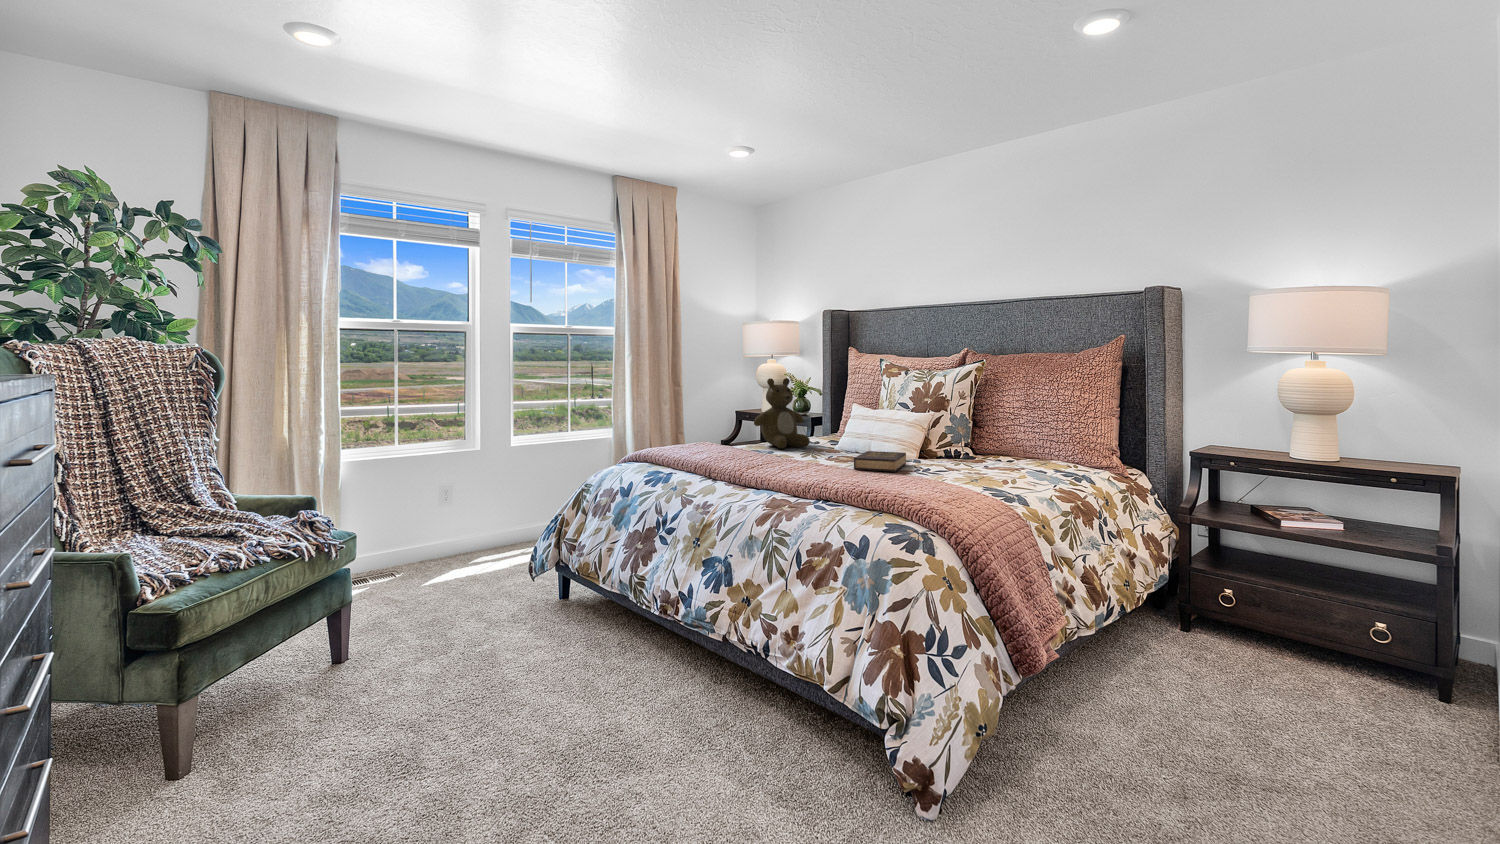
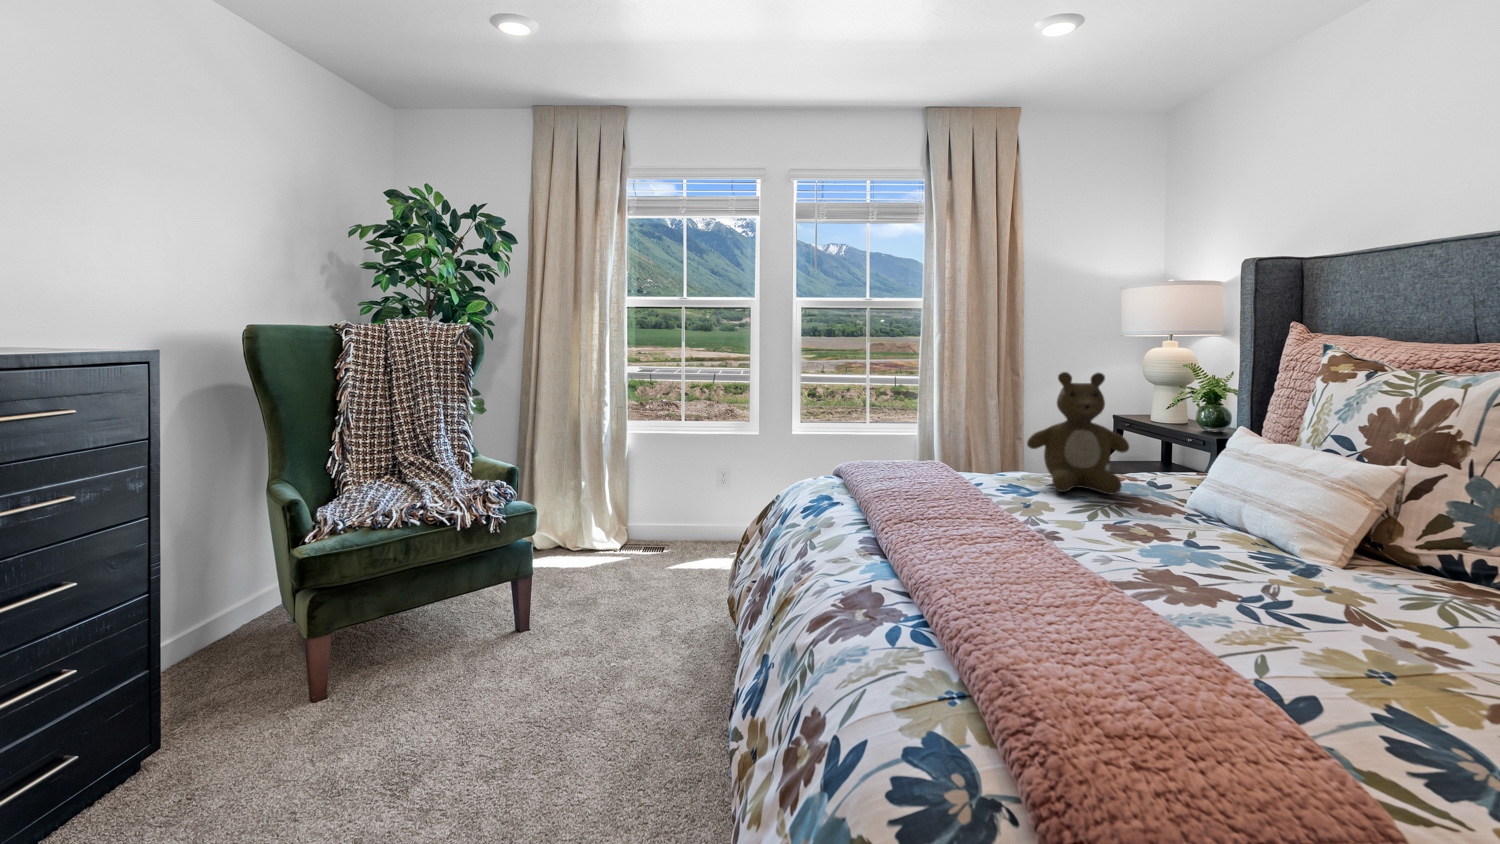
hardback book: present [854,451,906,472] -> none [1115,525,1265,580]

